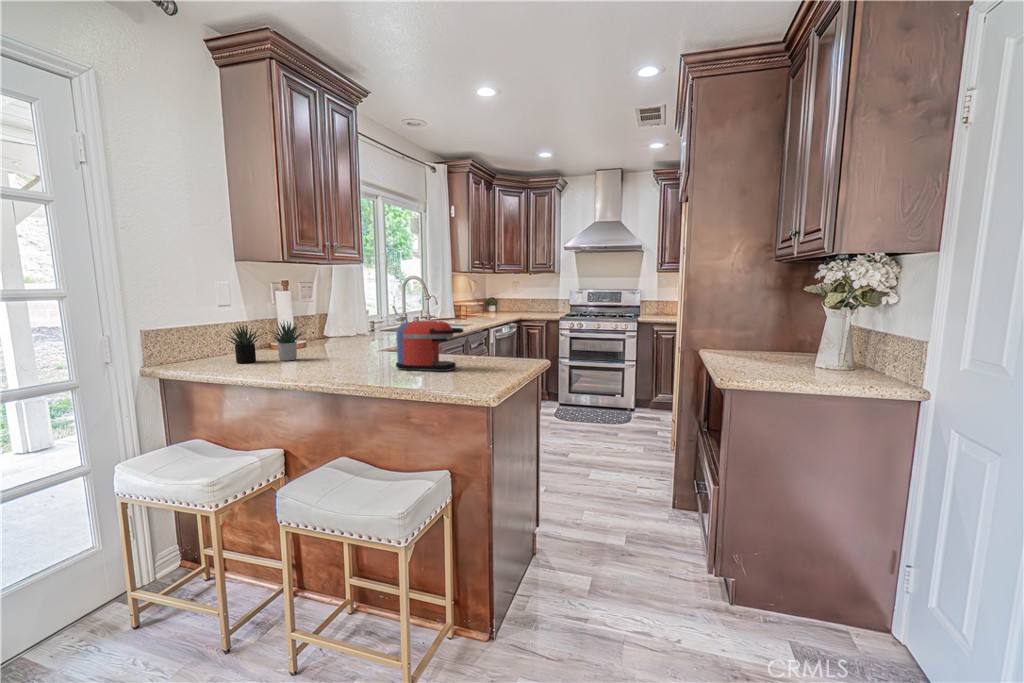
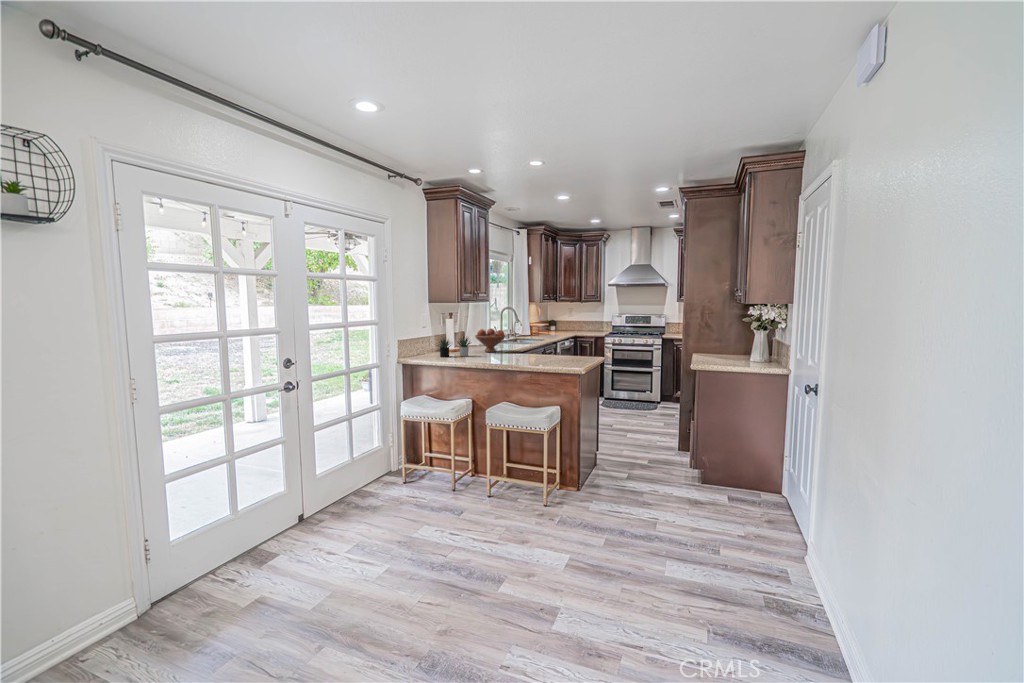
fruit bowl: none [323,308,381,350] -> present [475,328,506,352]
coffee maker: present [396,321,463,371] -> none [526,335,562,361]

